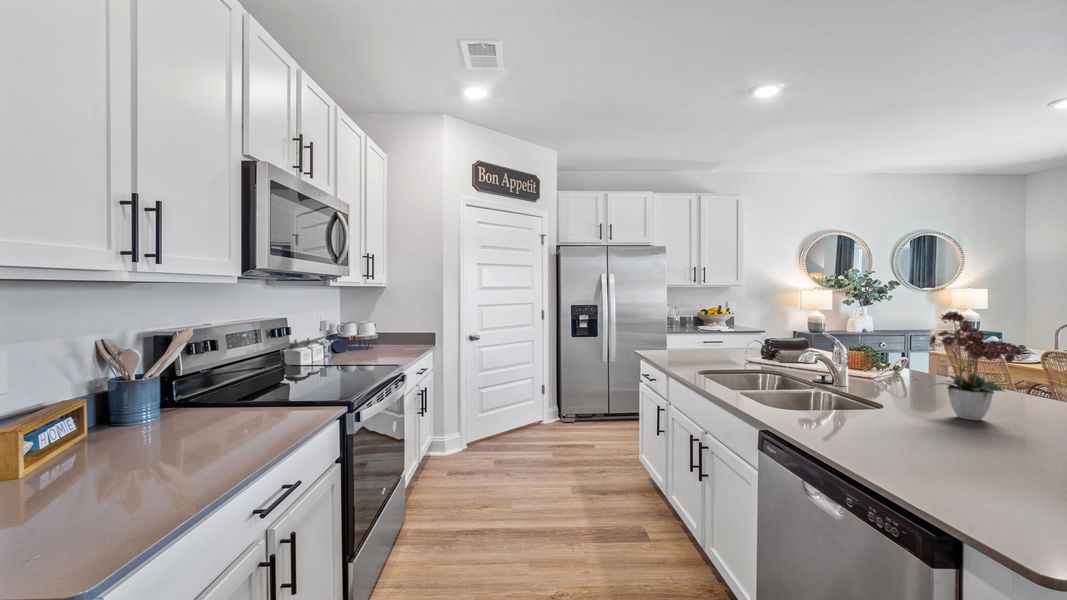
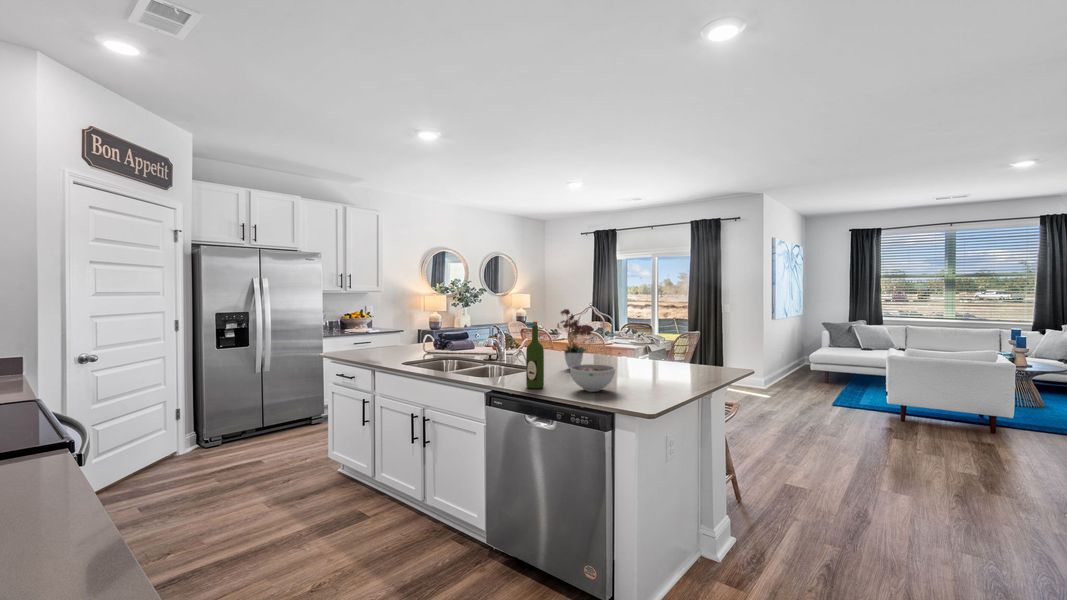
wine bottle: none [824,330,859,444] -> present [526,322,544,389]
bowl: none [904,416,1026,479] -> present [570,364,615,392]

